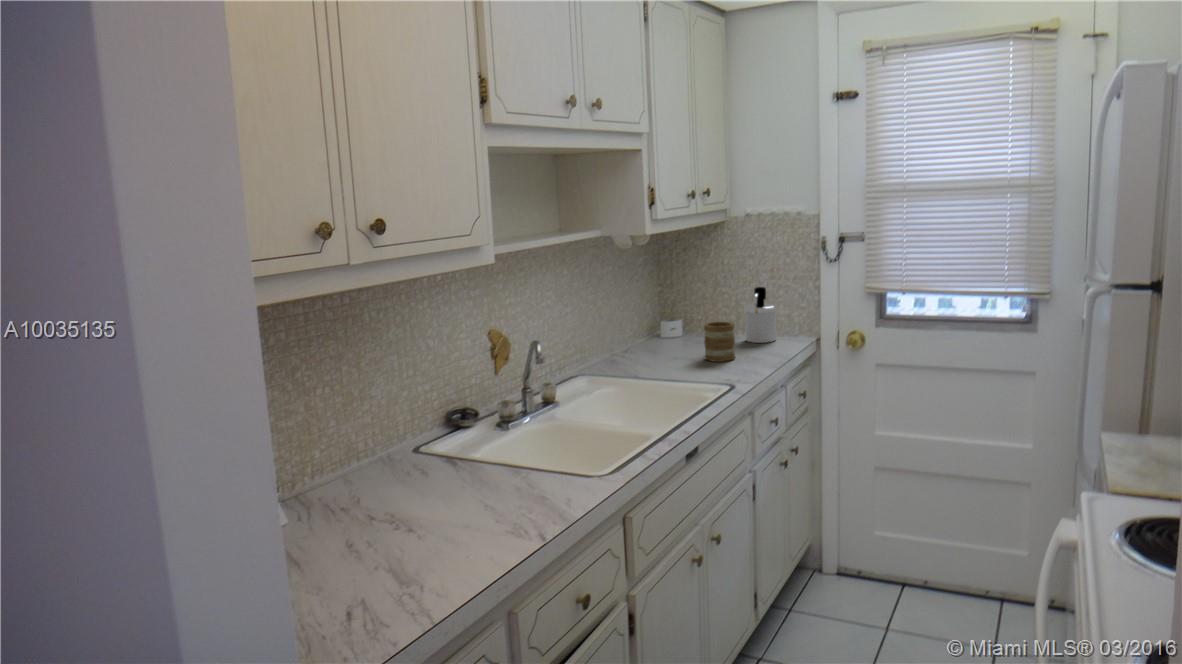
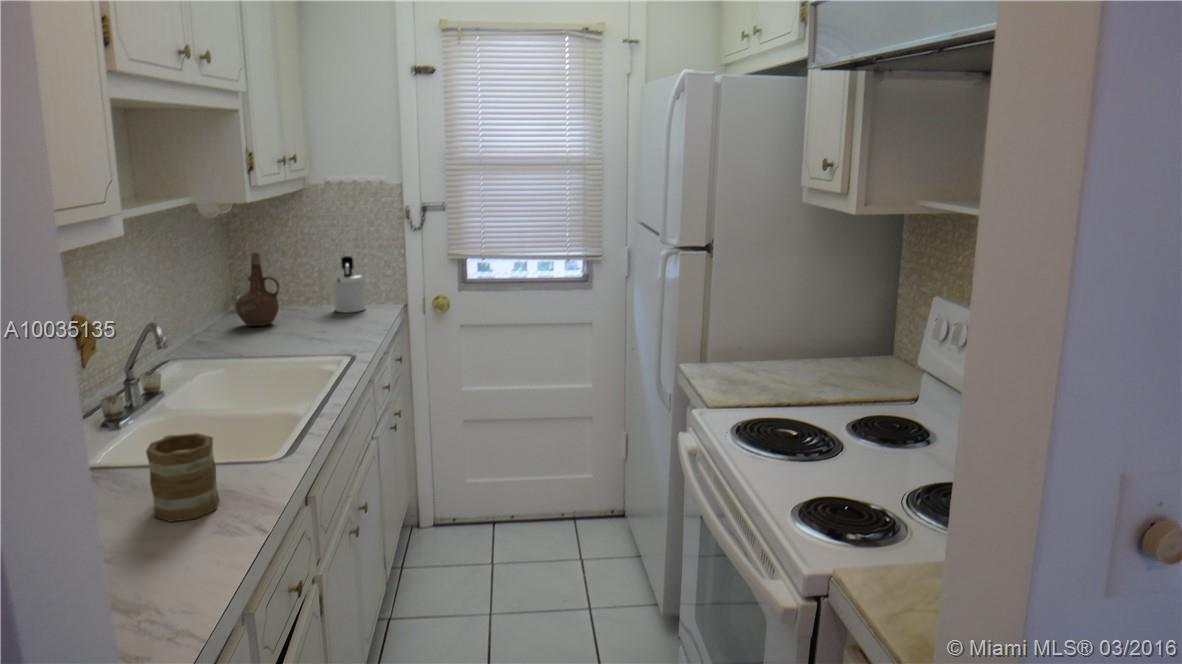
ceramic pitcher: none [653,282,692,350] -> present [236,253,279,326]
mug: present [704,322,735,362] -> present [146,433,219,522]

